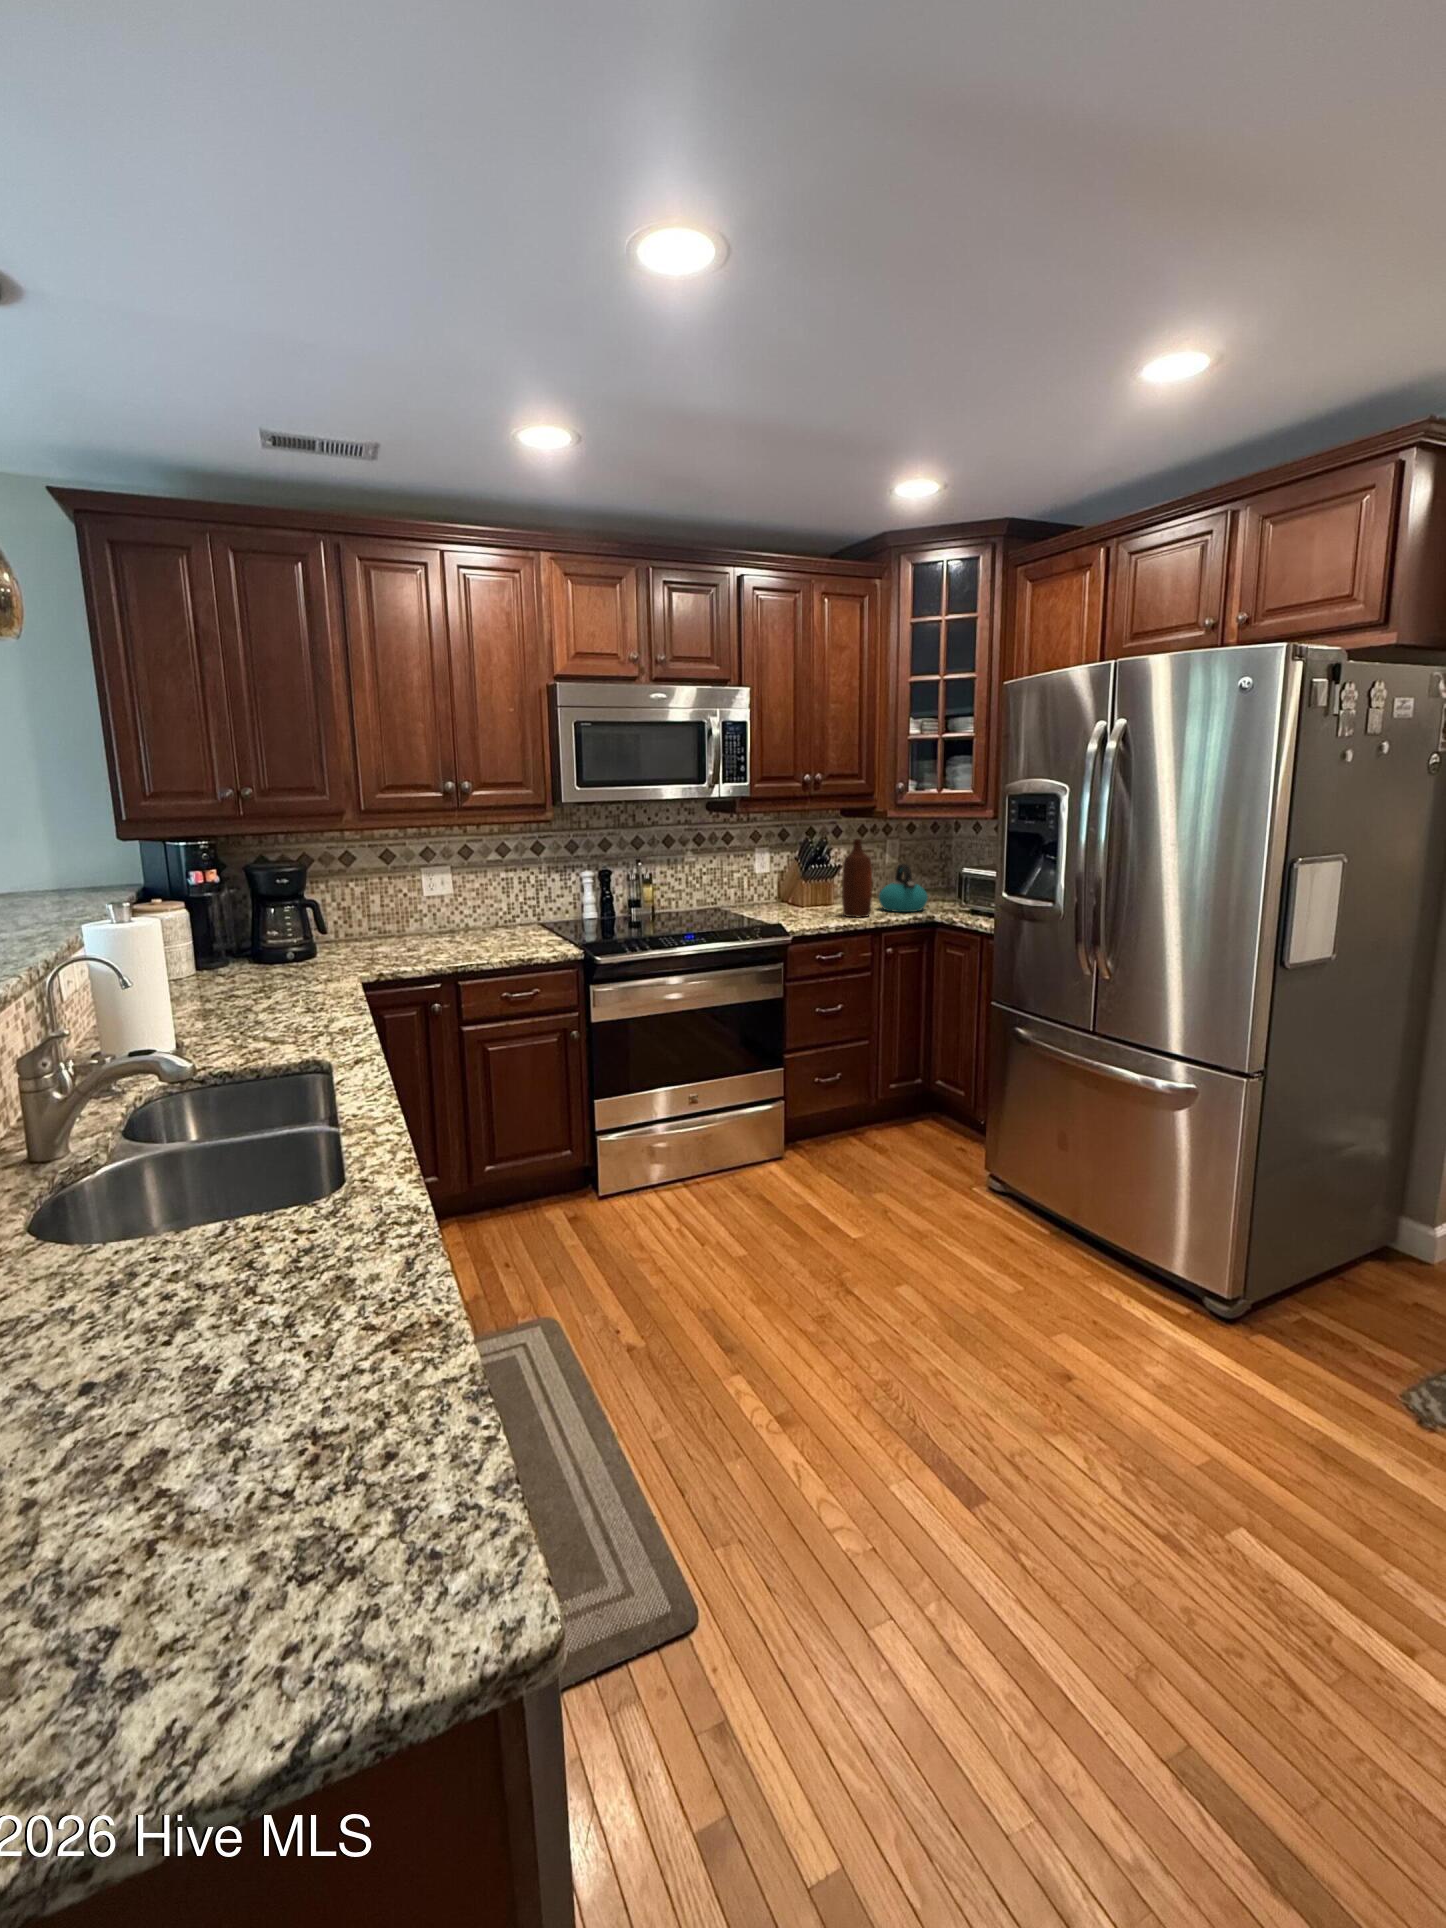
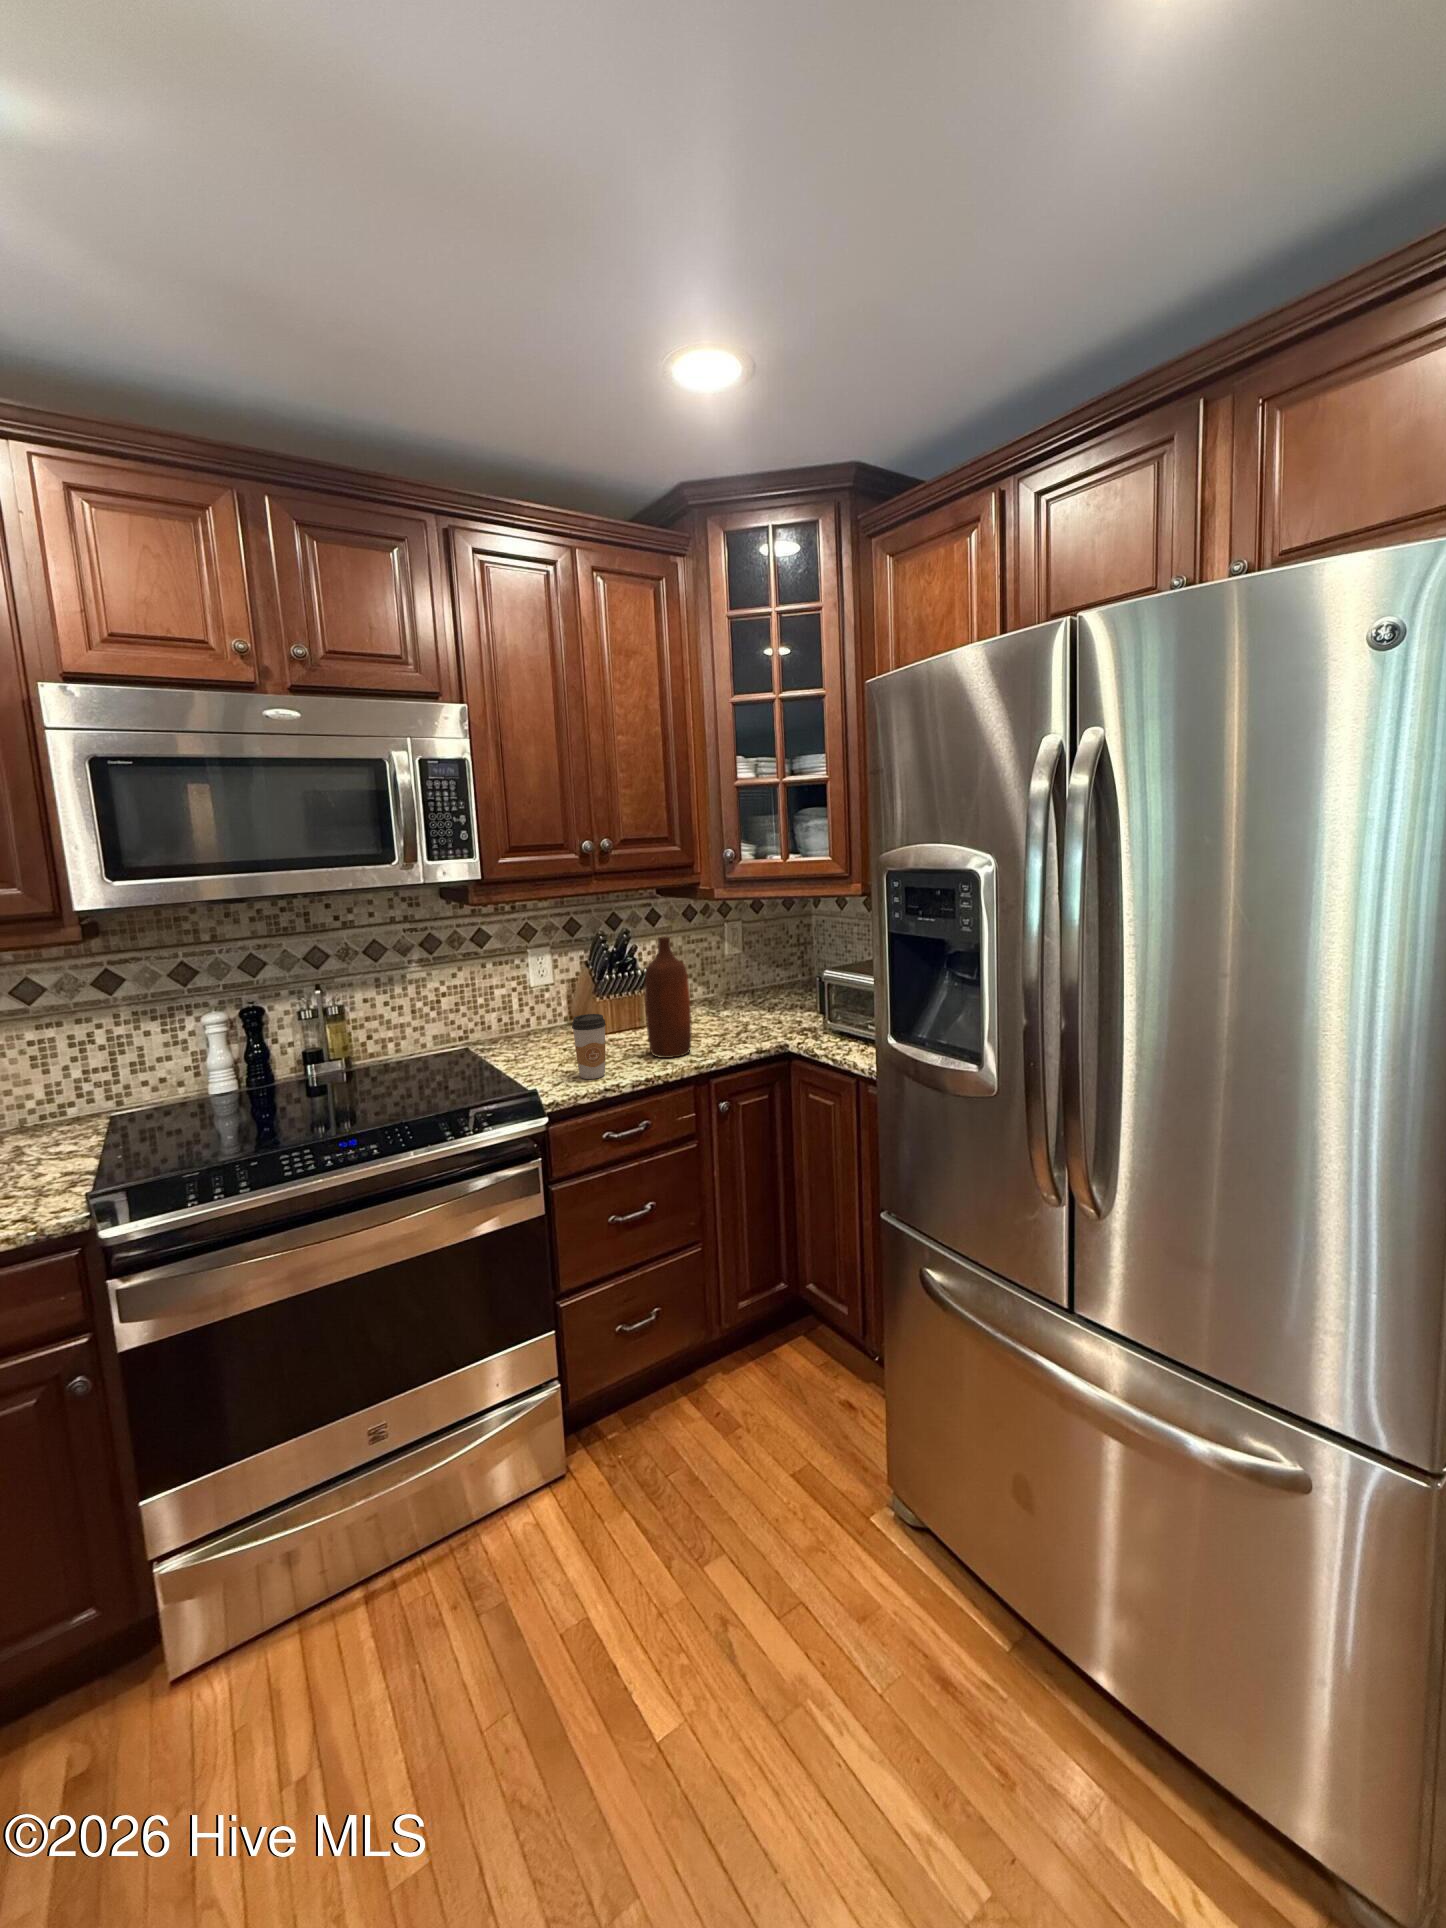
kettle: present [879,864,928,912] -> none [708,965,778,1039]
coffee cup: none [801,884,822,923] -> present [572,1014,606,1079]

